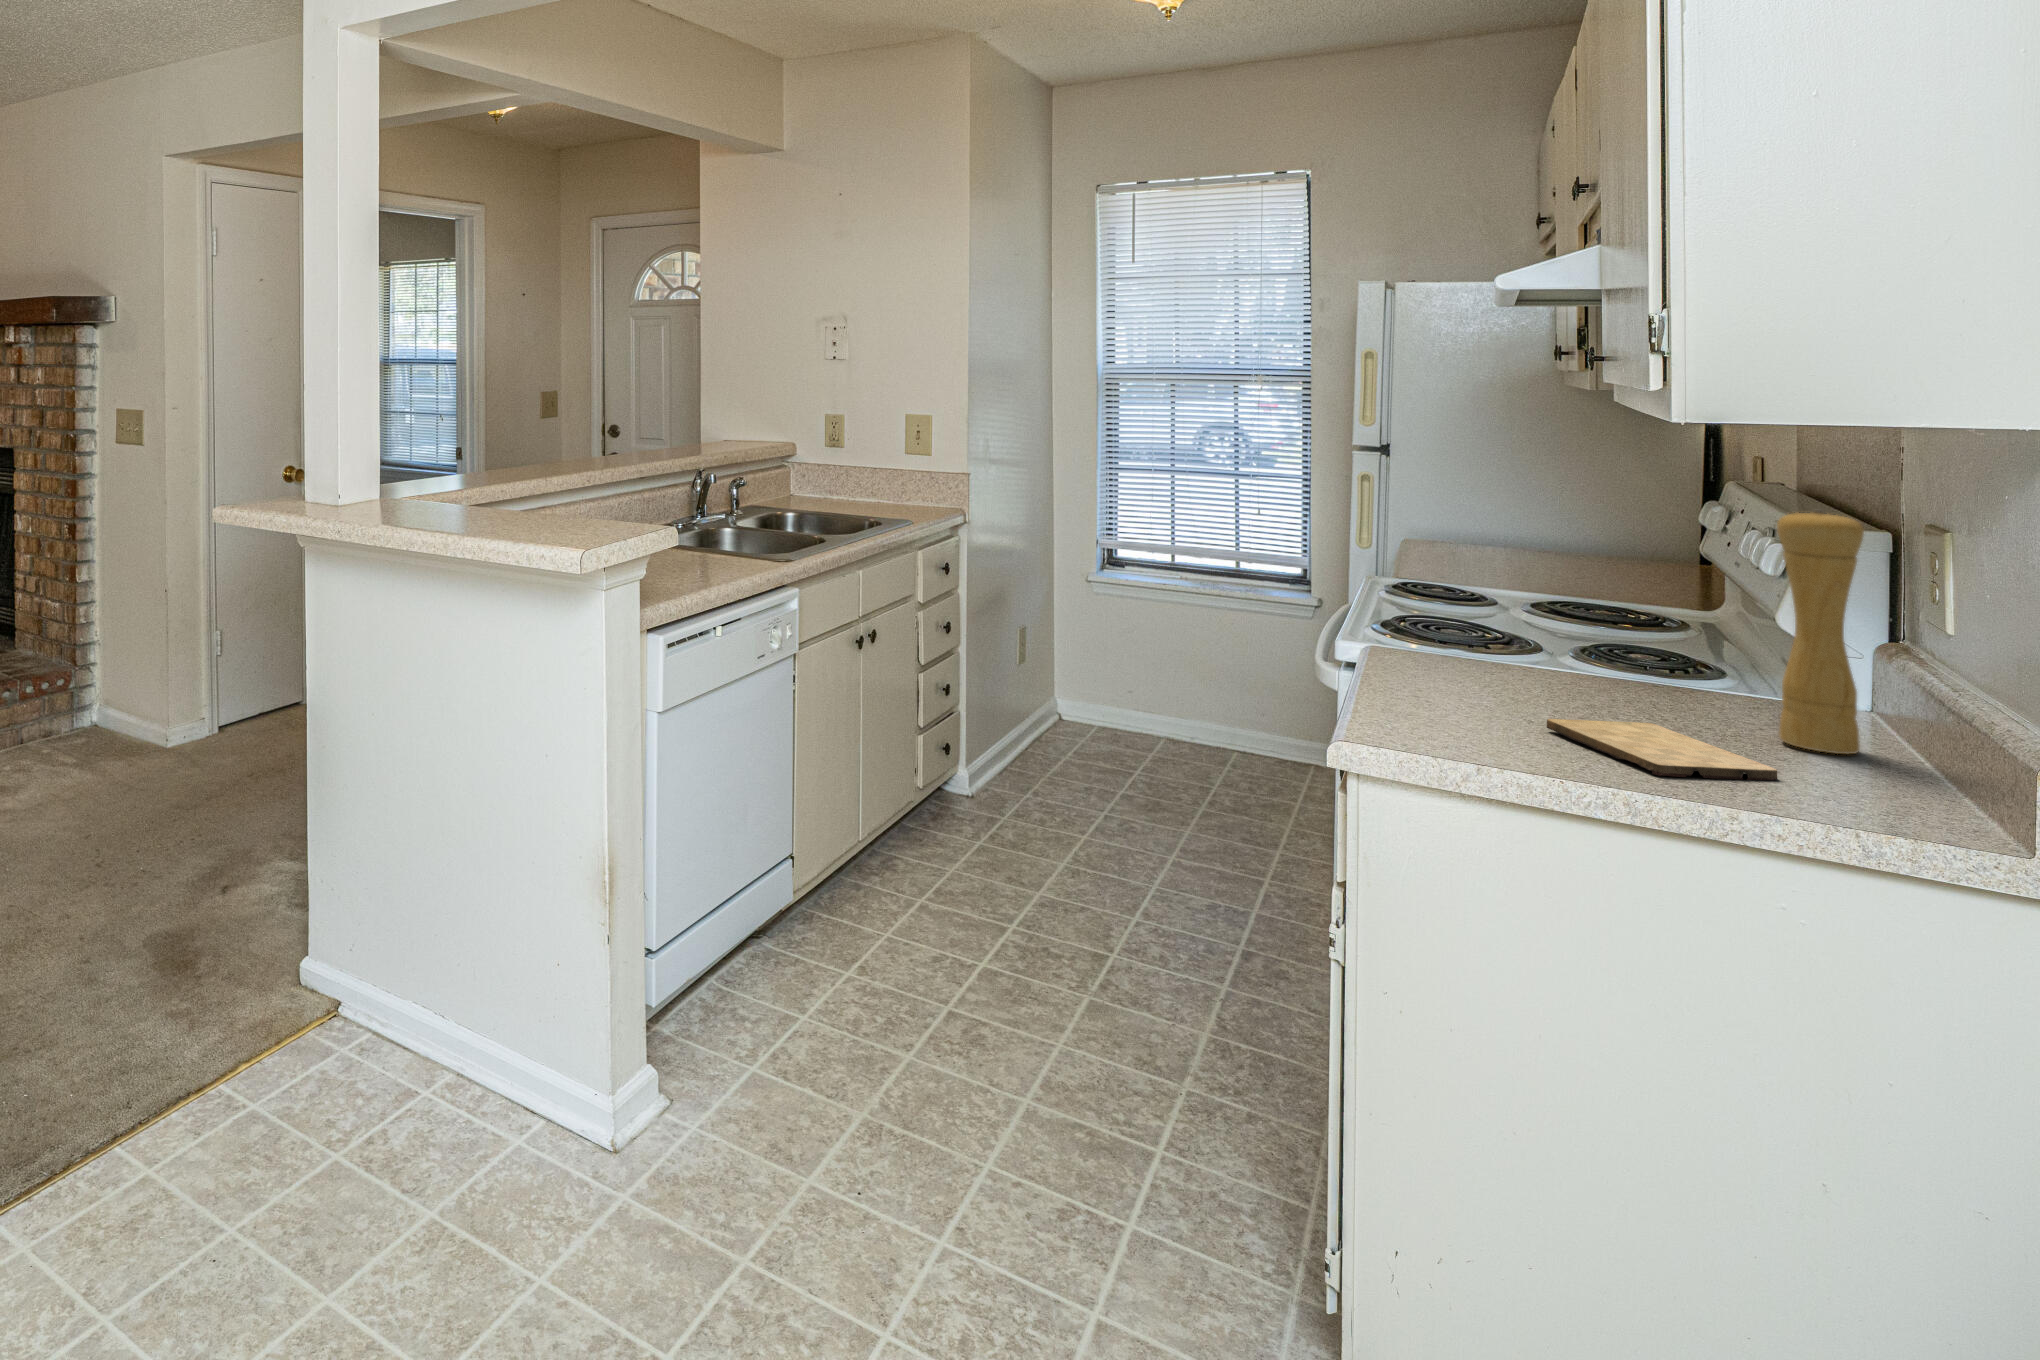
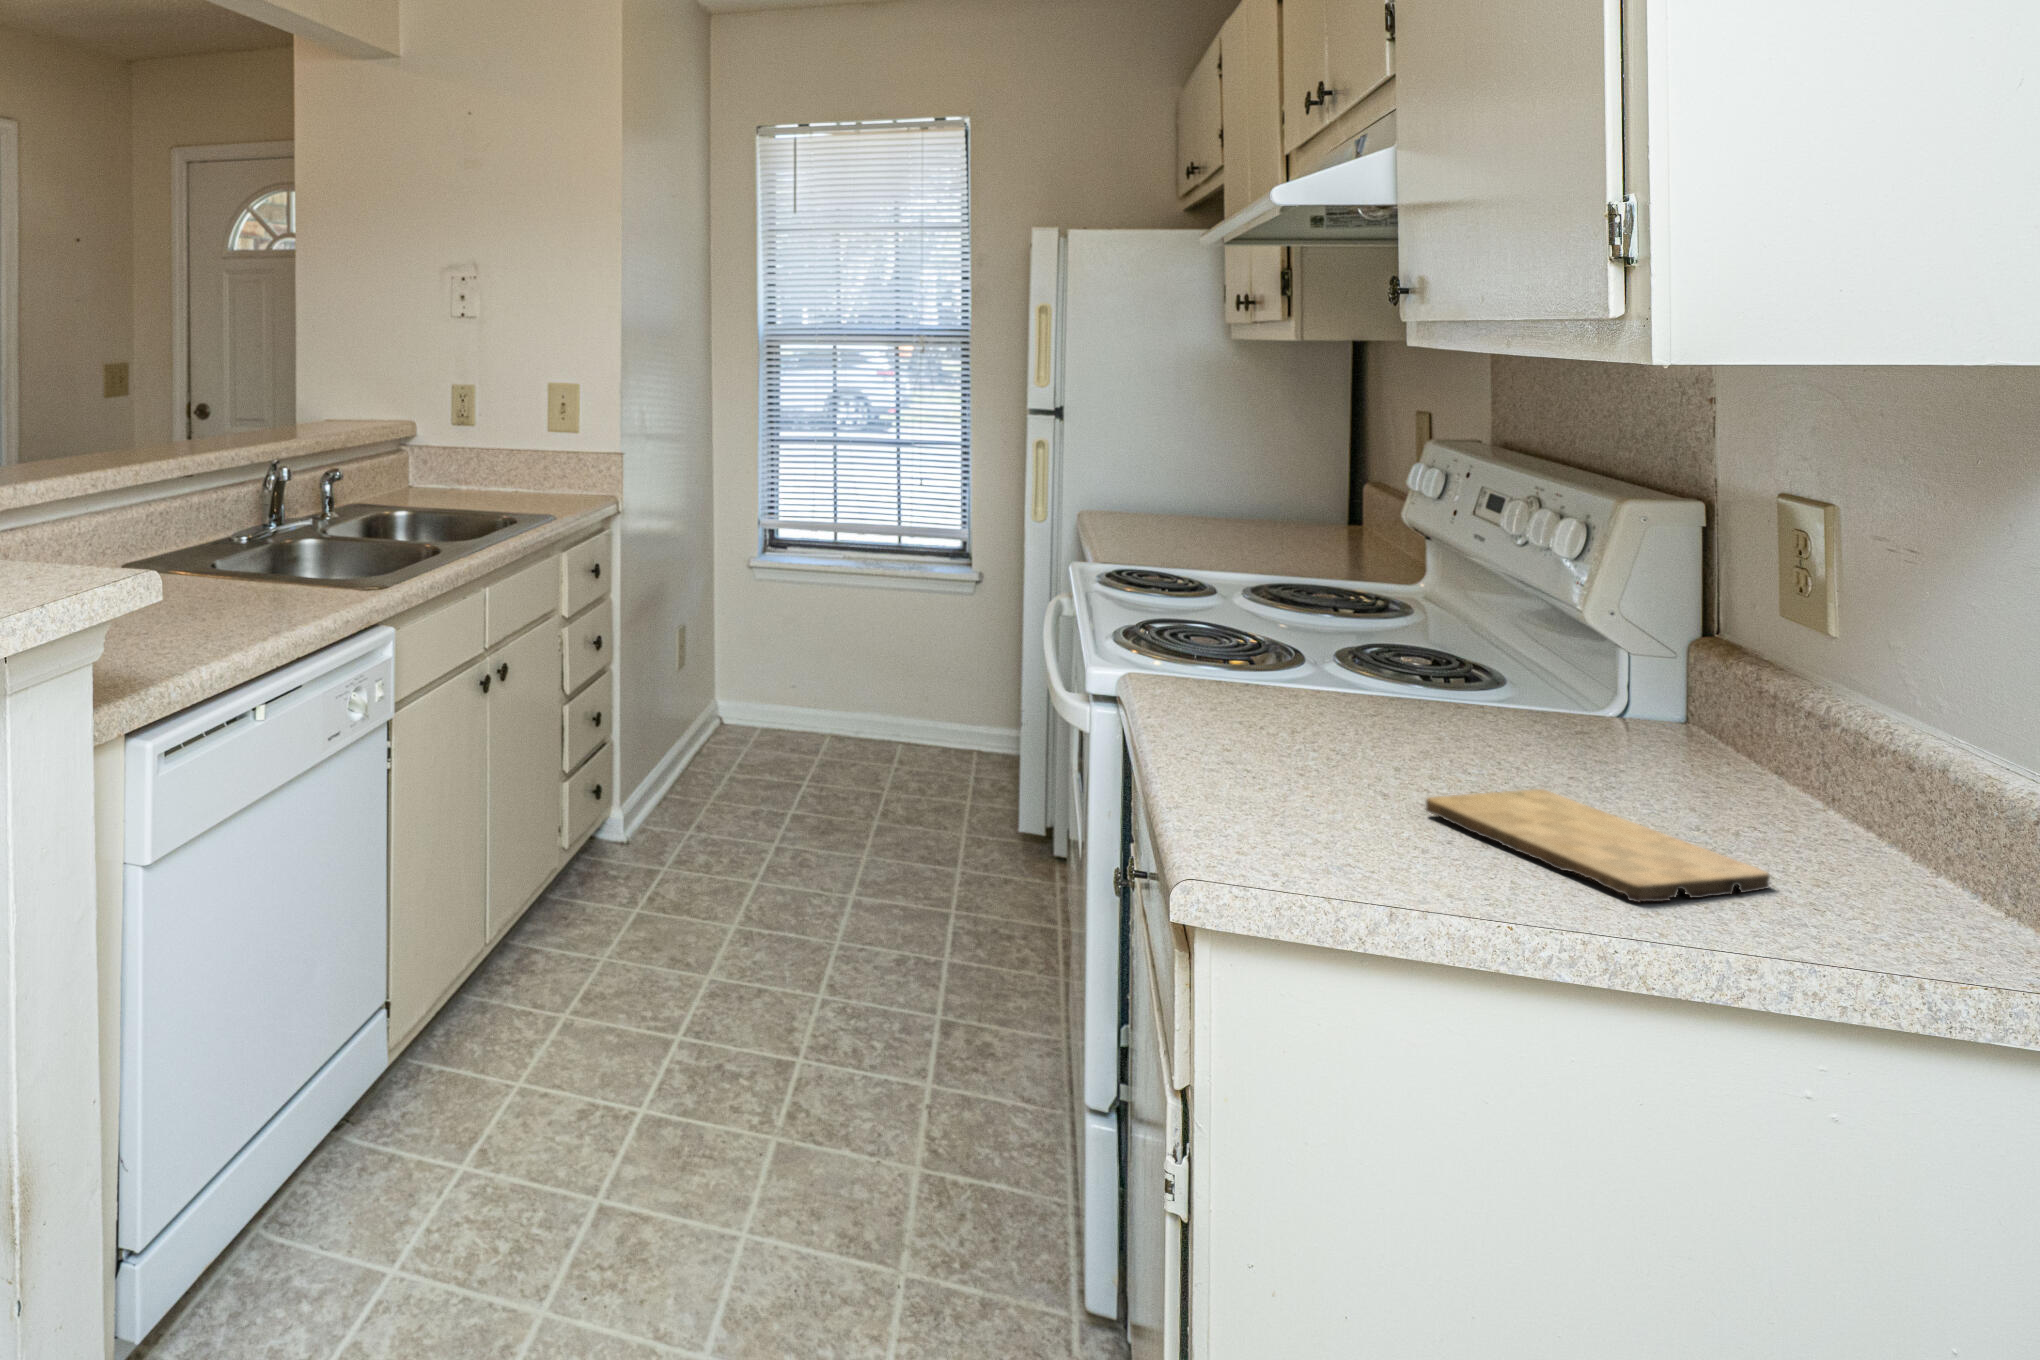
pepper mill: present [1777,510,1864,754] -> none [1685,479,1803,819]

